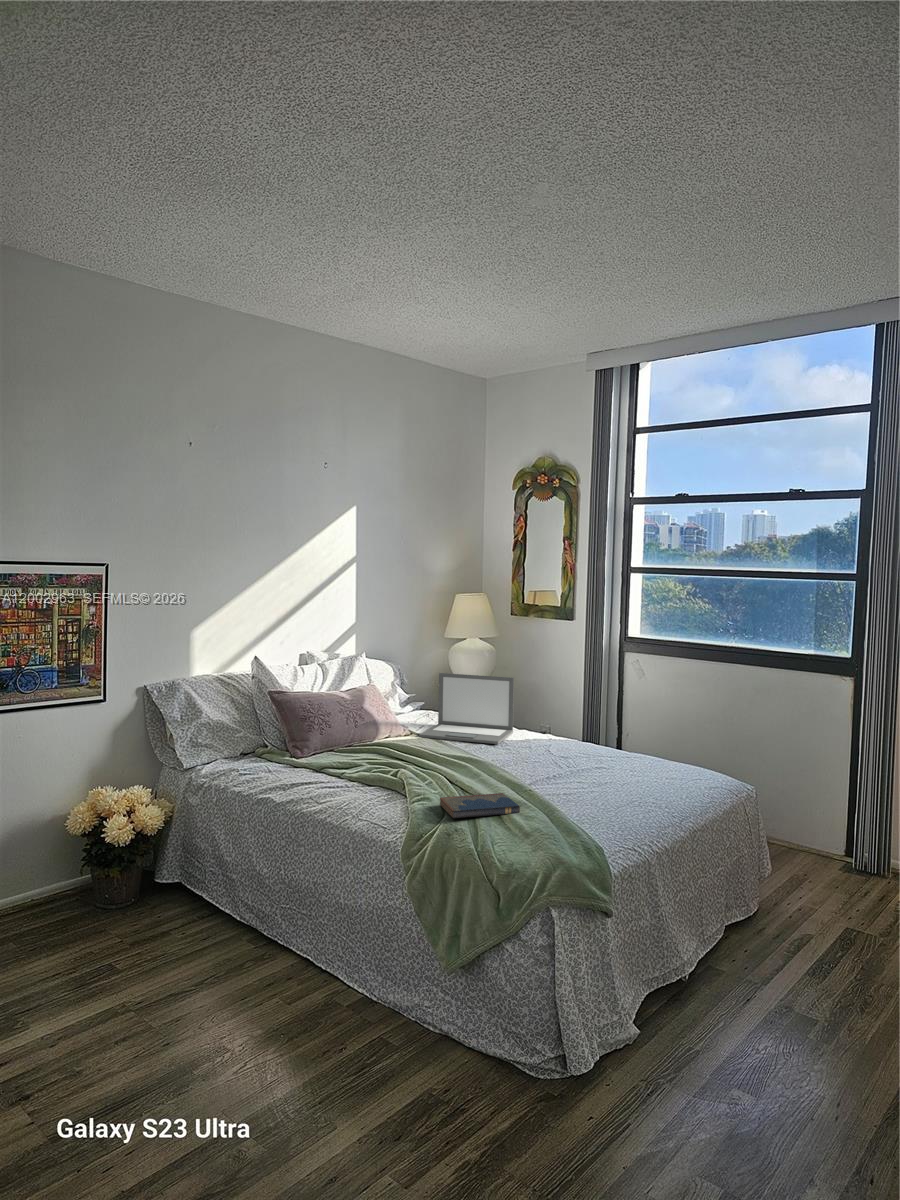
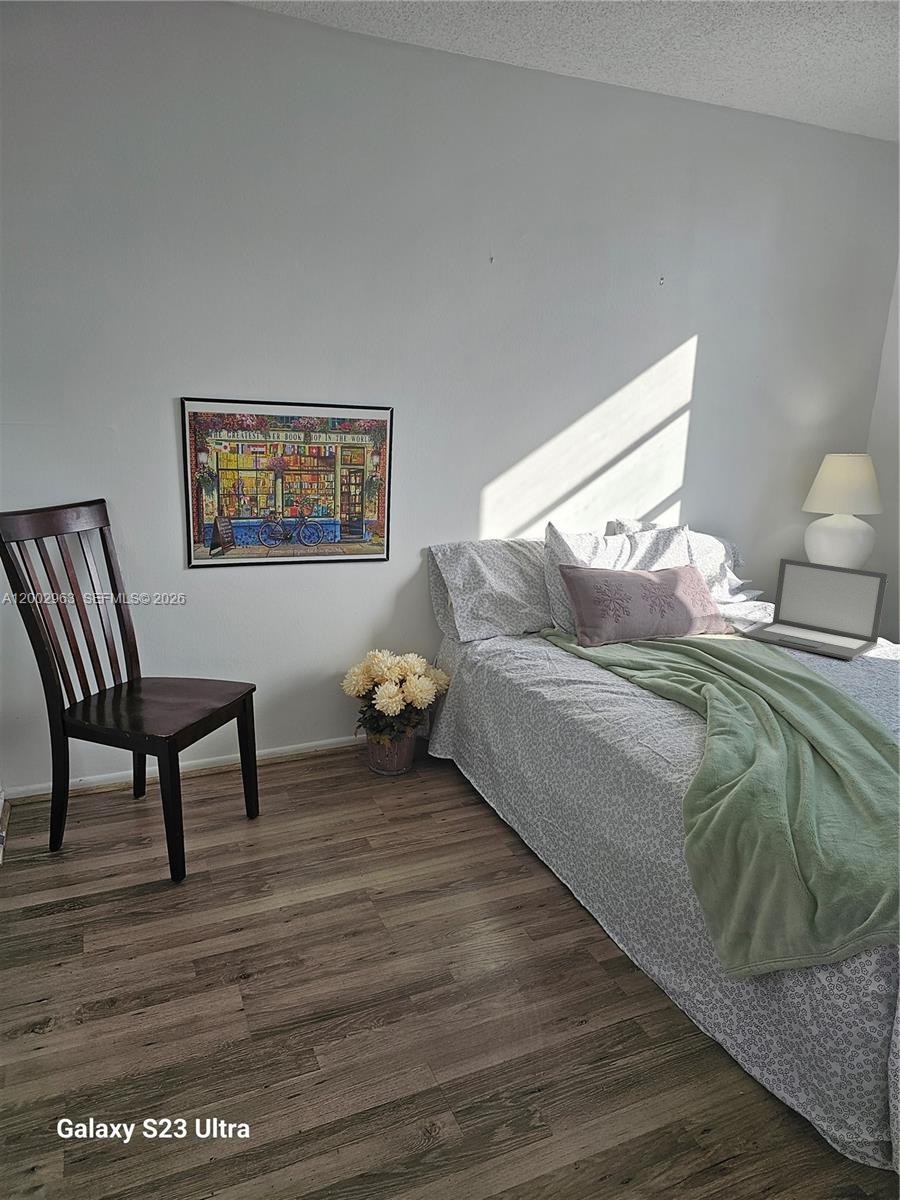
hardcover book: present [440,793,520,818] -> none [749,732,870,775]

